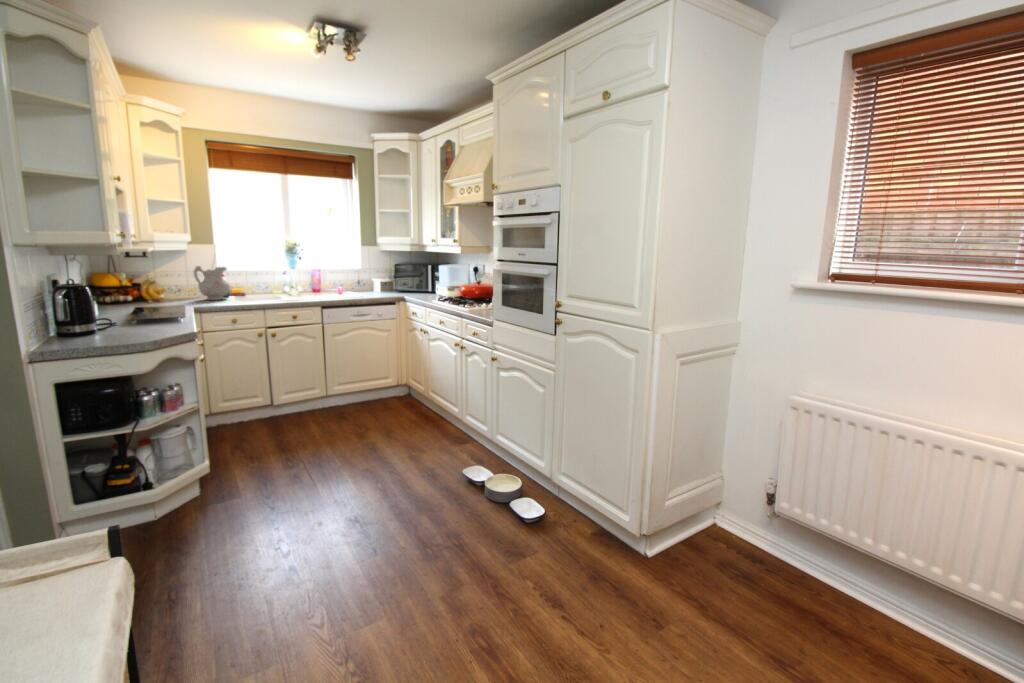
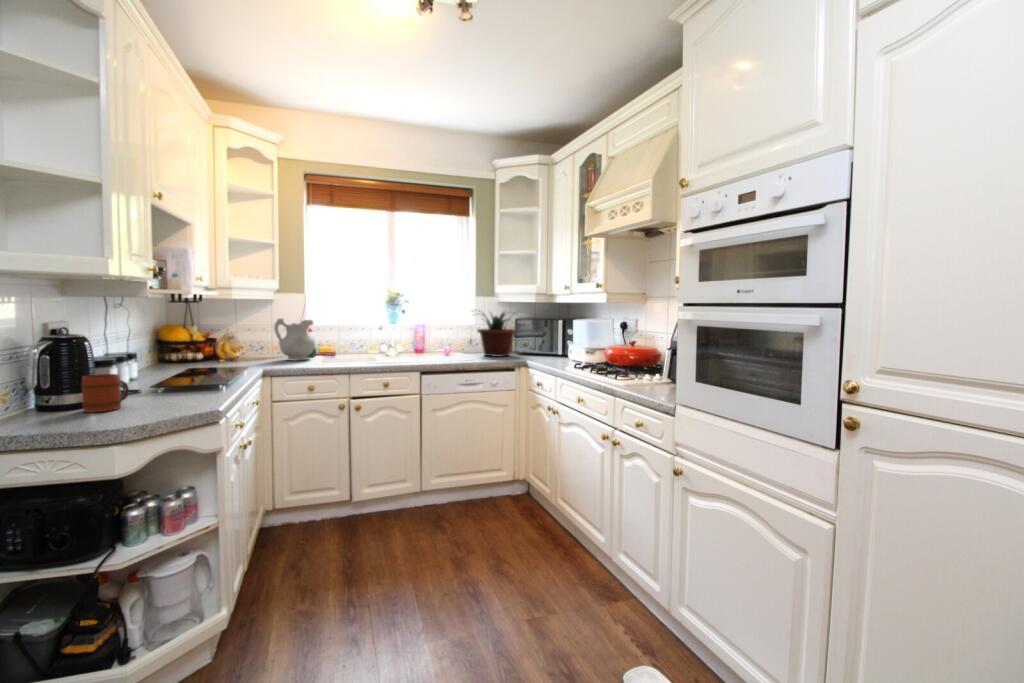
potted plant: none [359,257,400,294] -> present [477,311,517,357]
mug: none [90,310,122,336] -> present [81,374,129,412]

